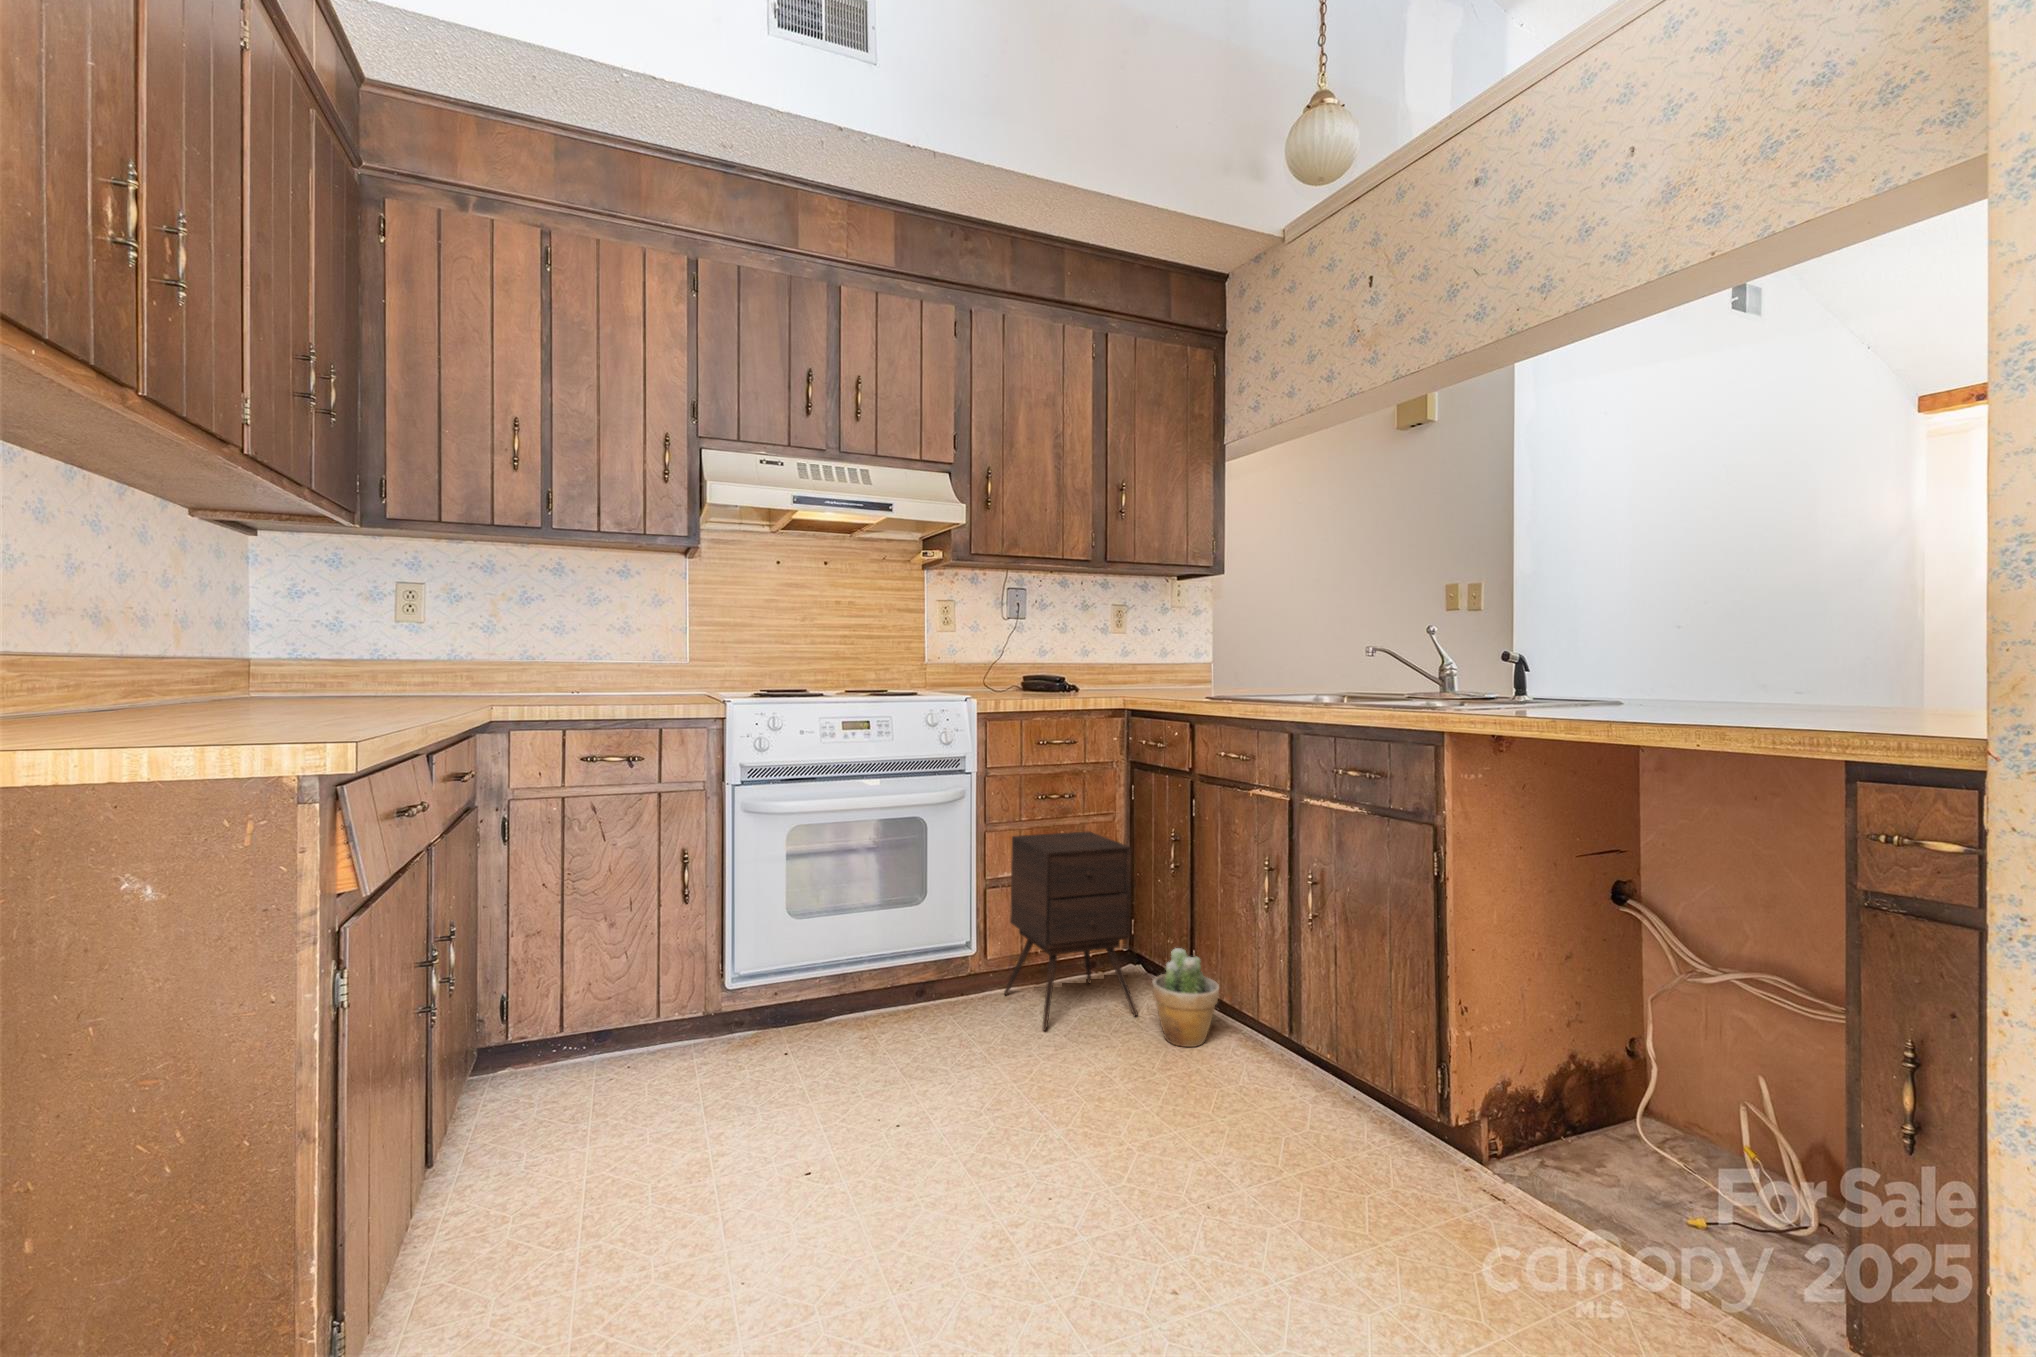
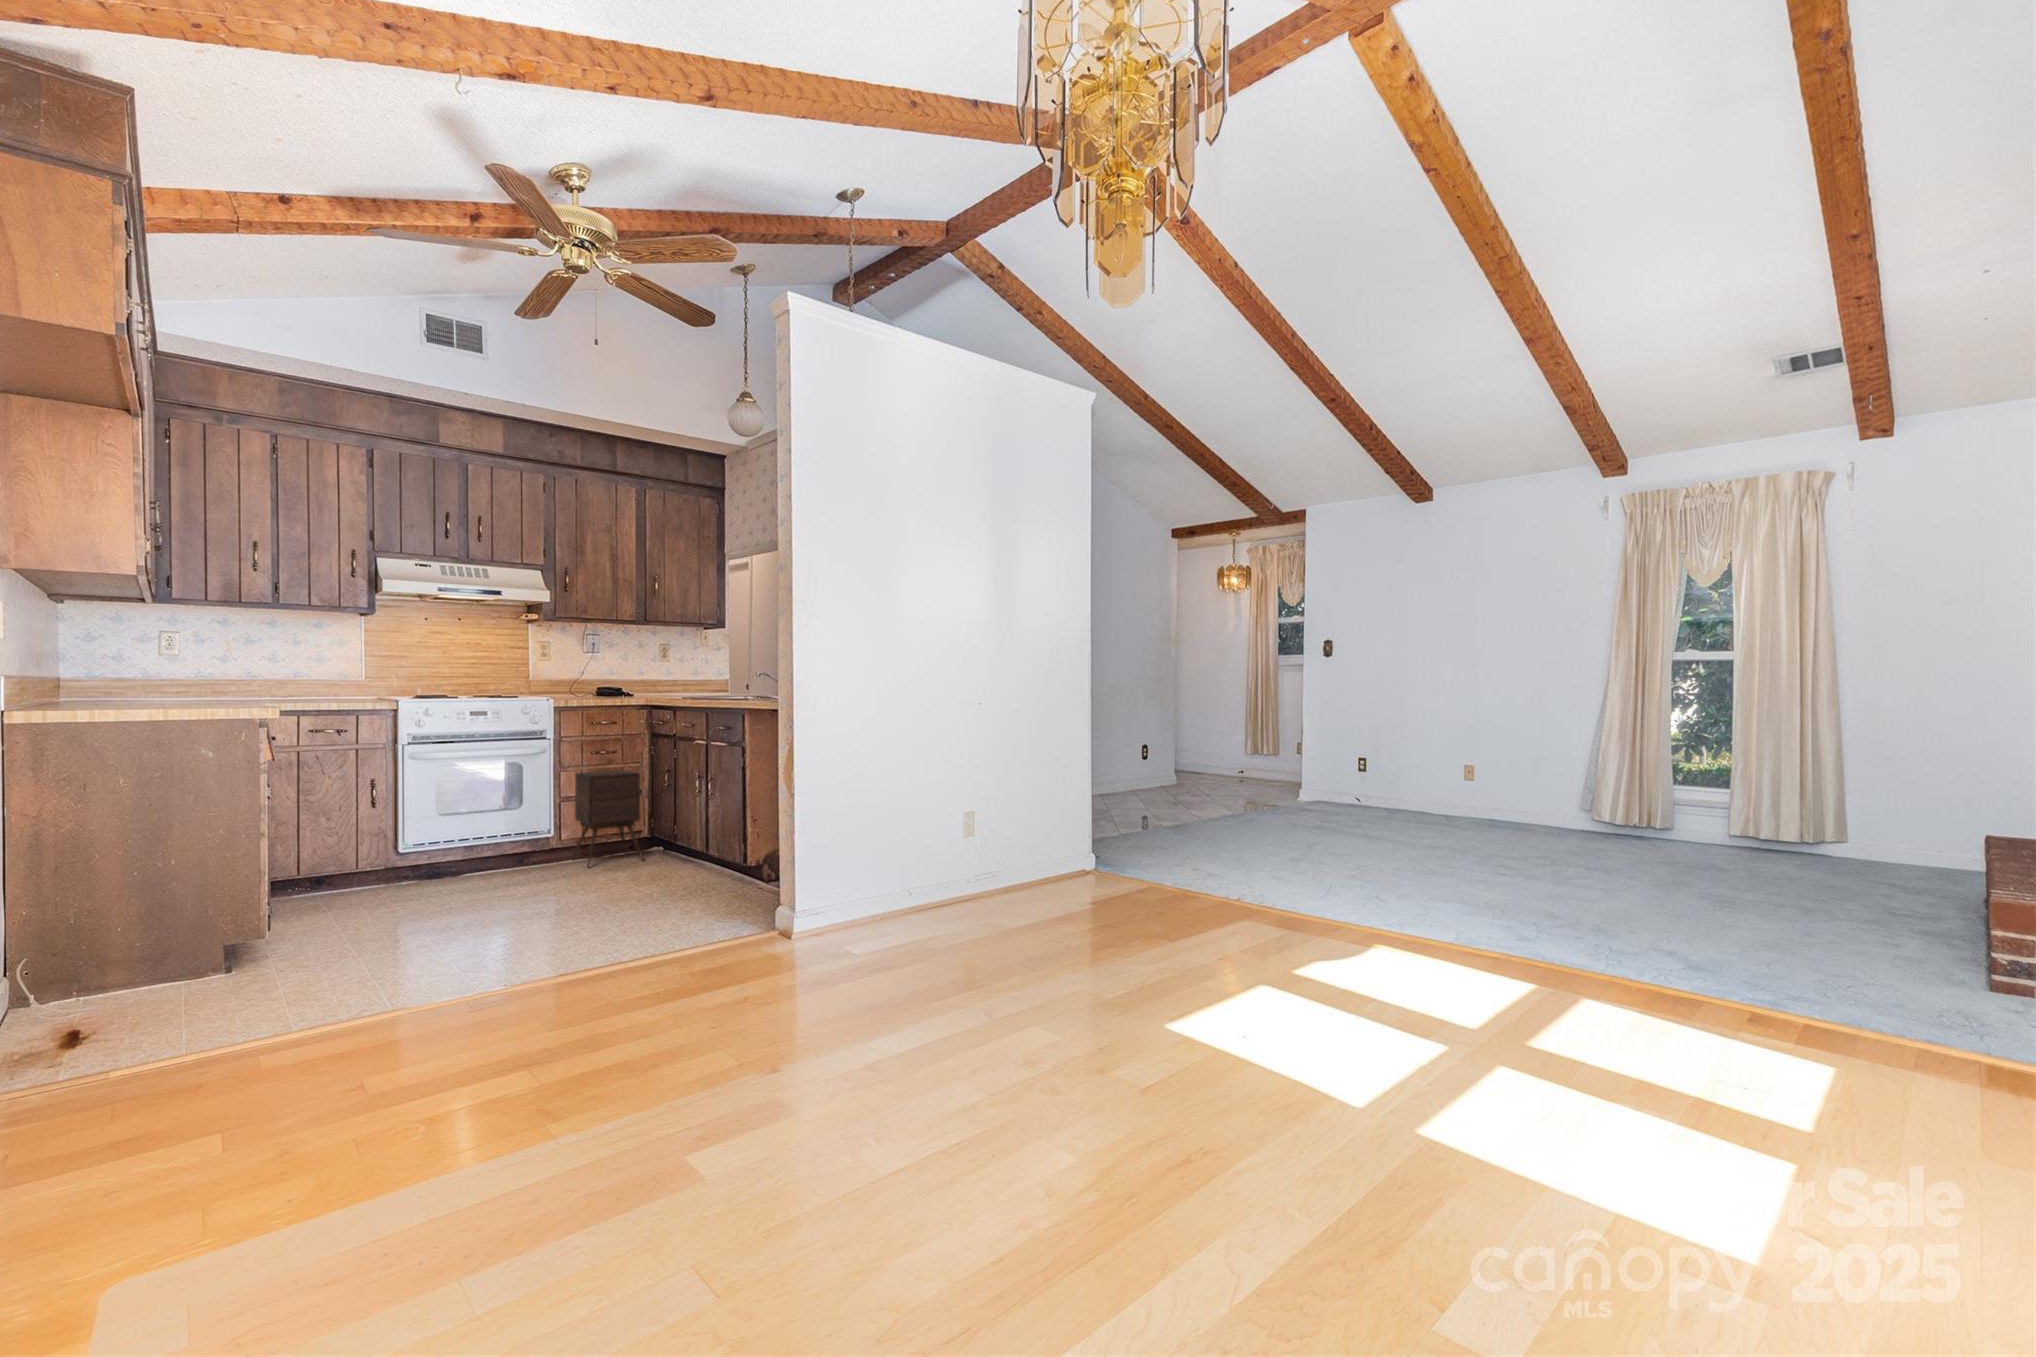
potted plant: present [1152,948,1219,1047] -> none [646,821,682,867]

